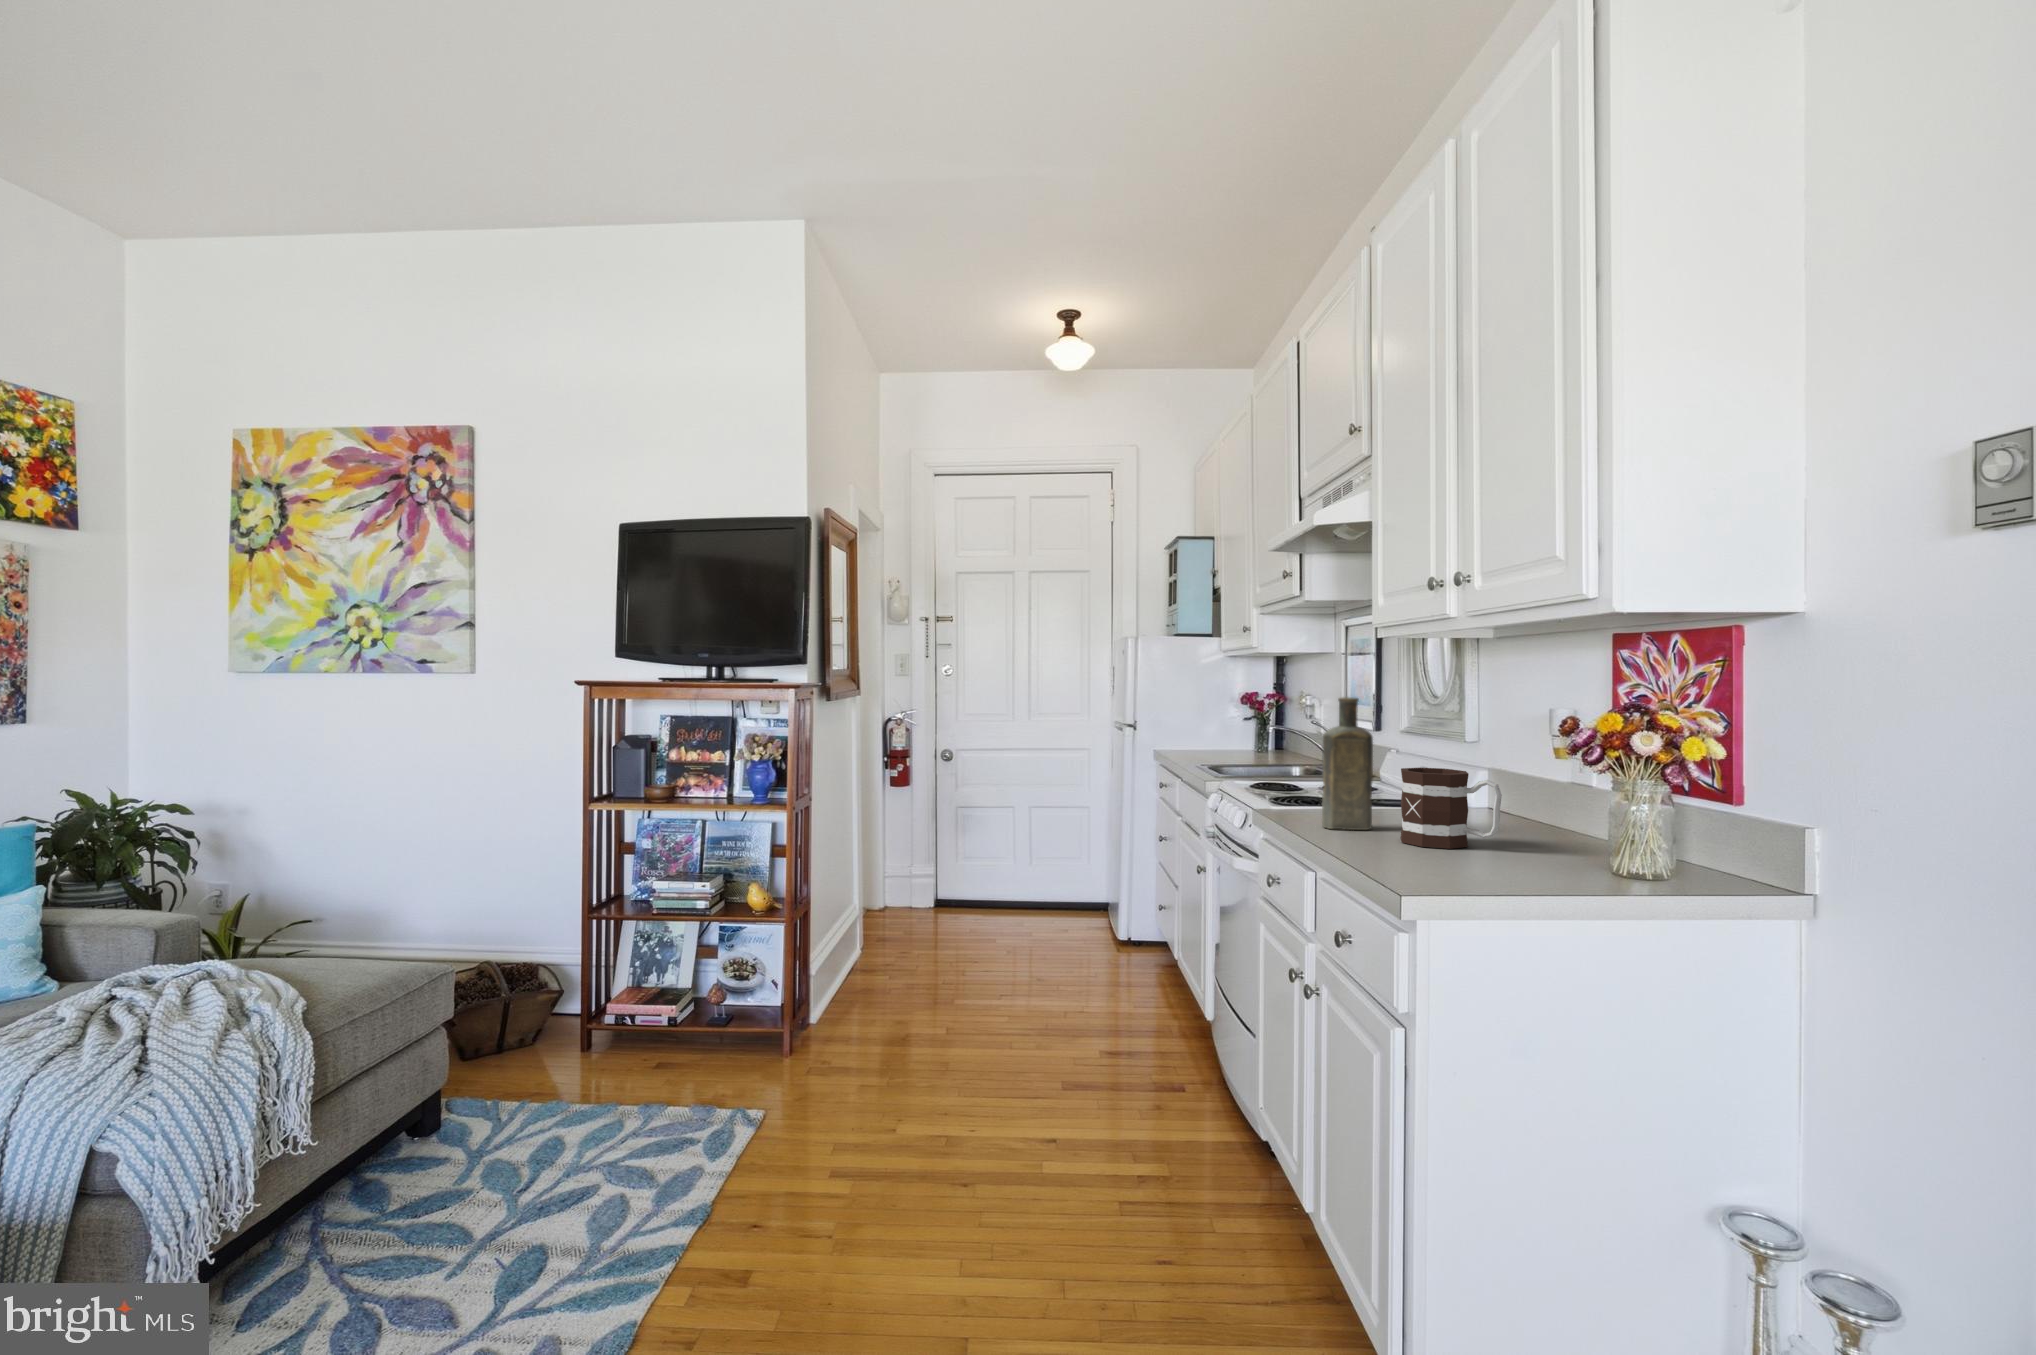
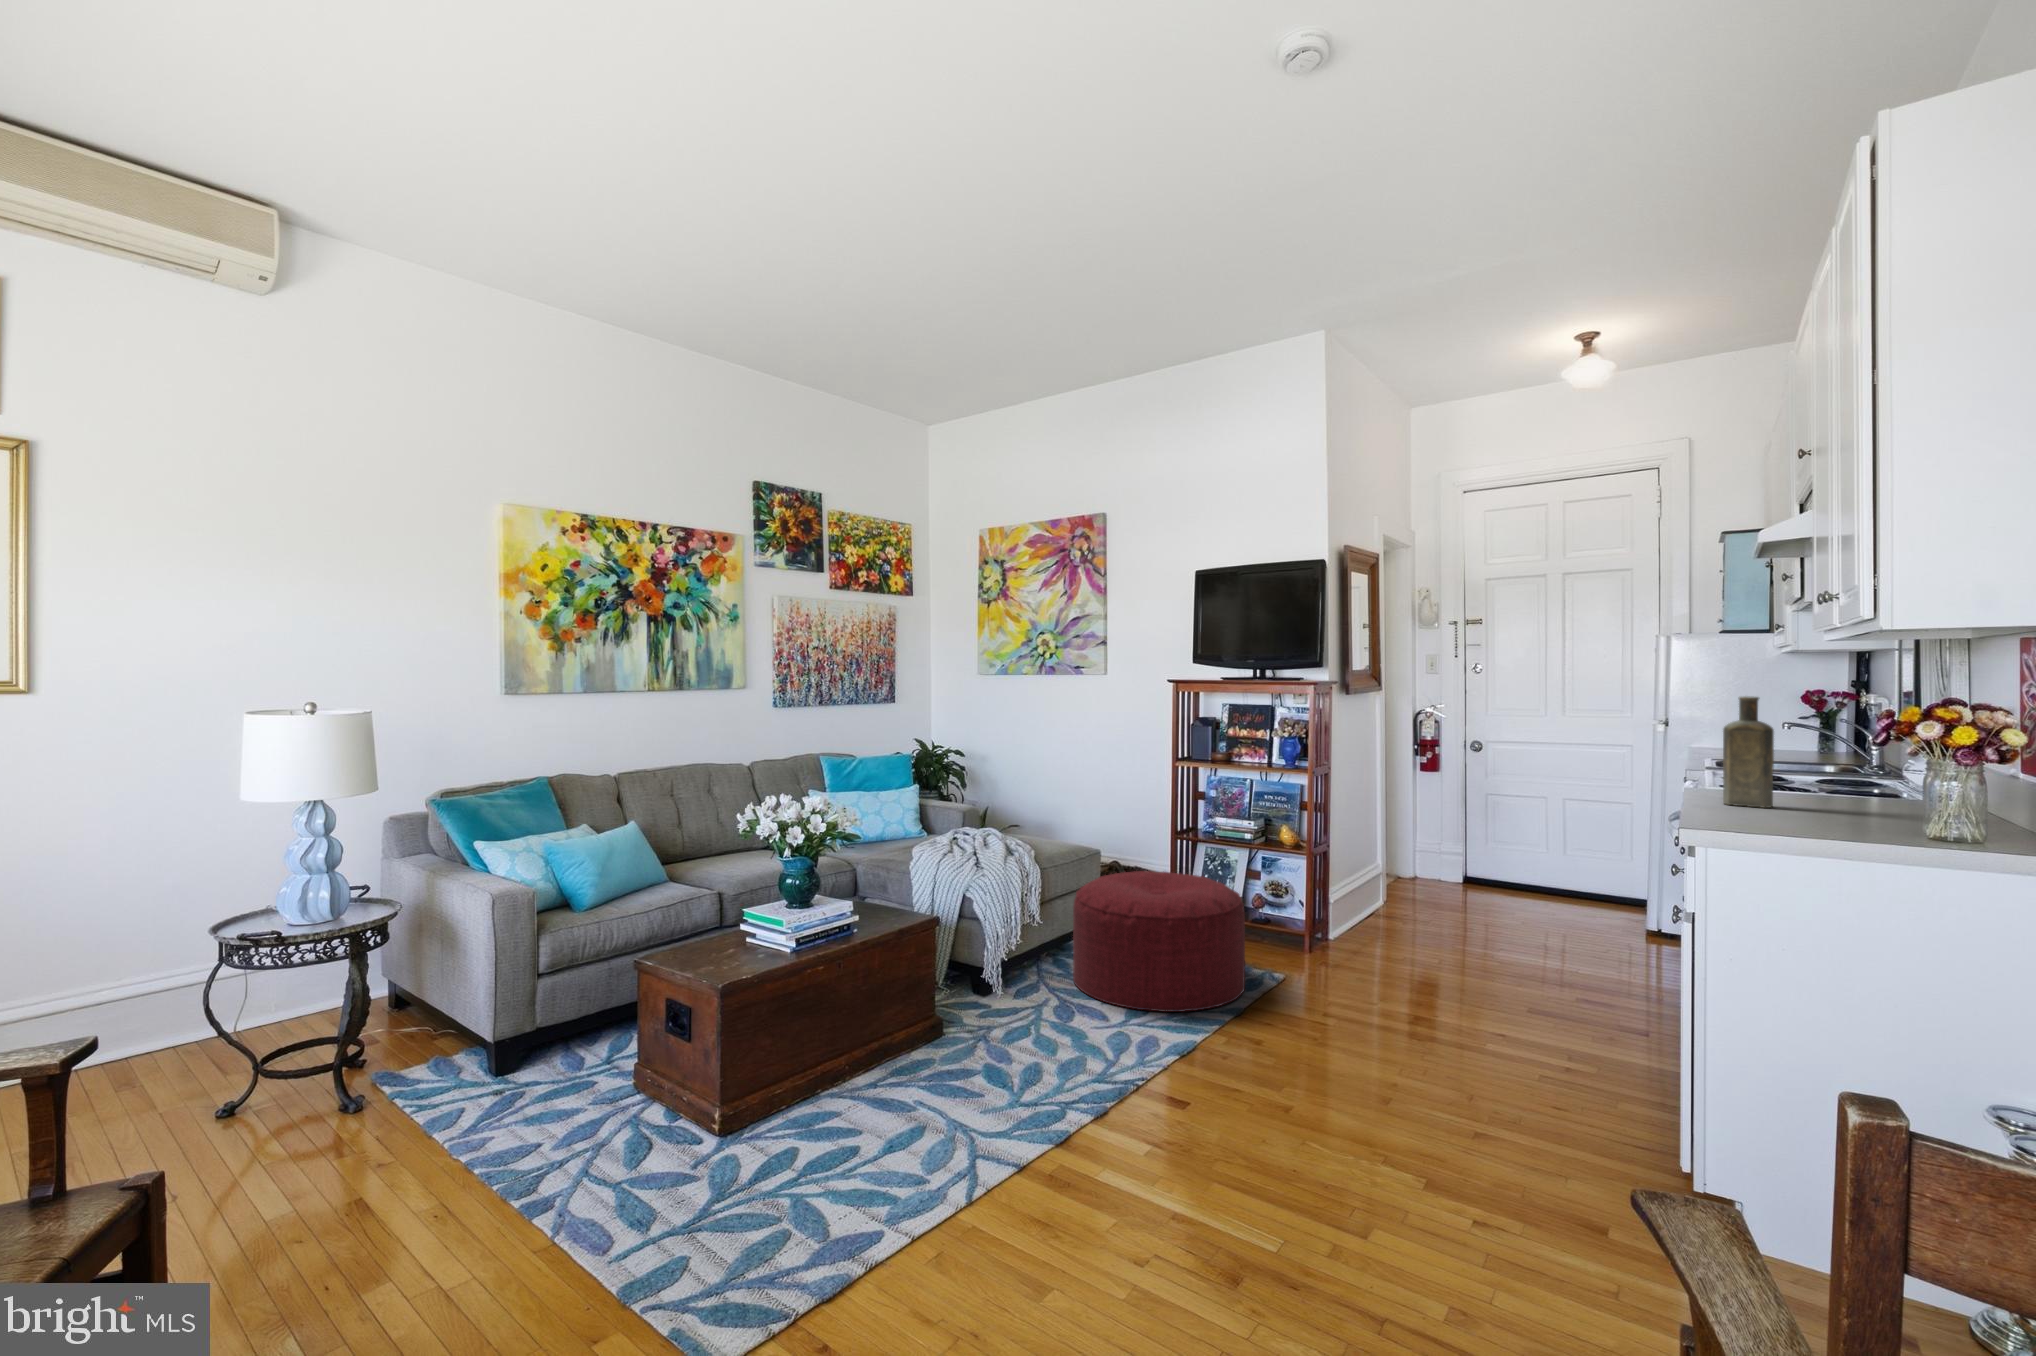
mug: present [1400,768,1502,849] -> none [1775,756,1867,822]
ottoman: none [385,983,708,1275] -> present [1073,871,1245,1012]

